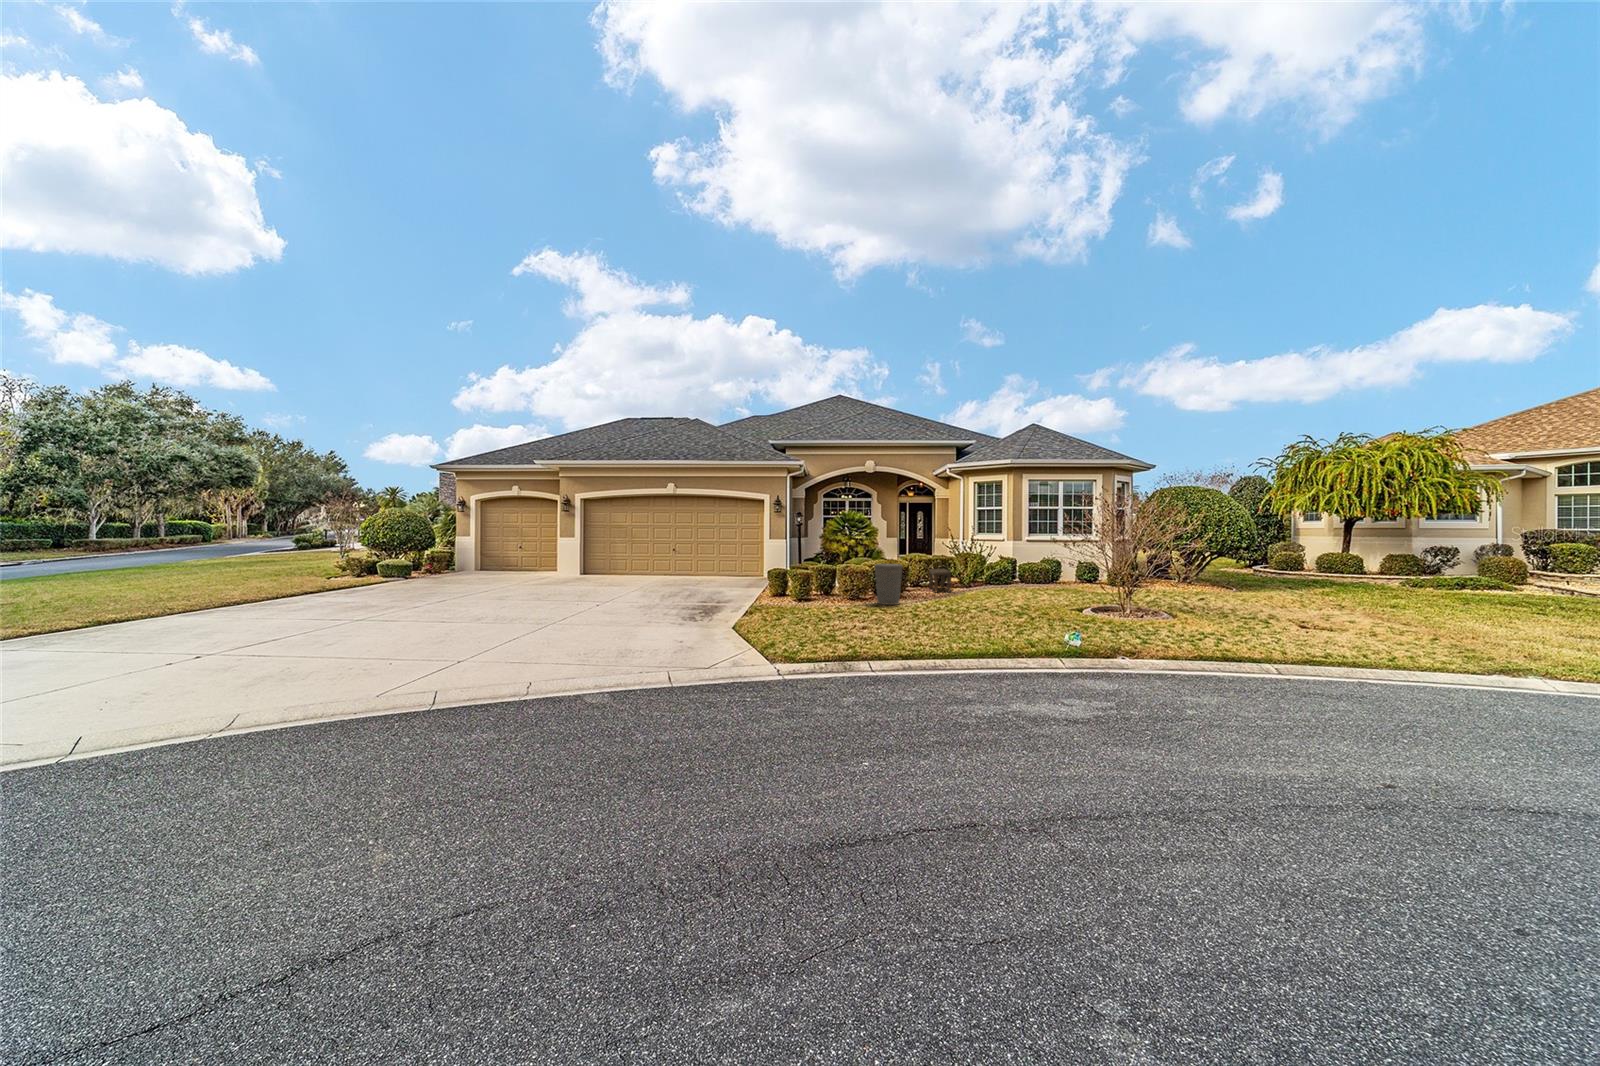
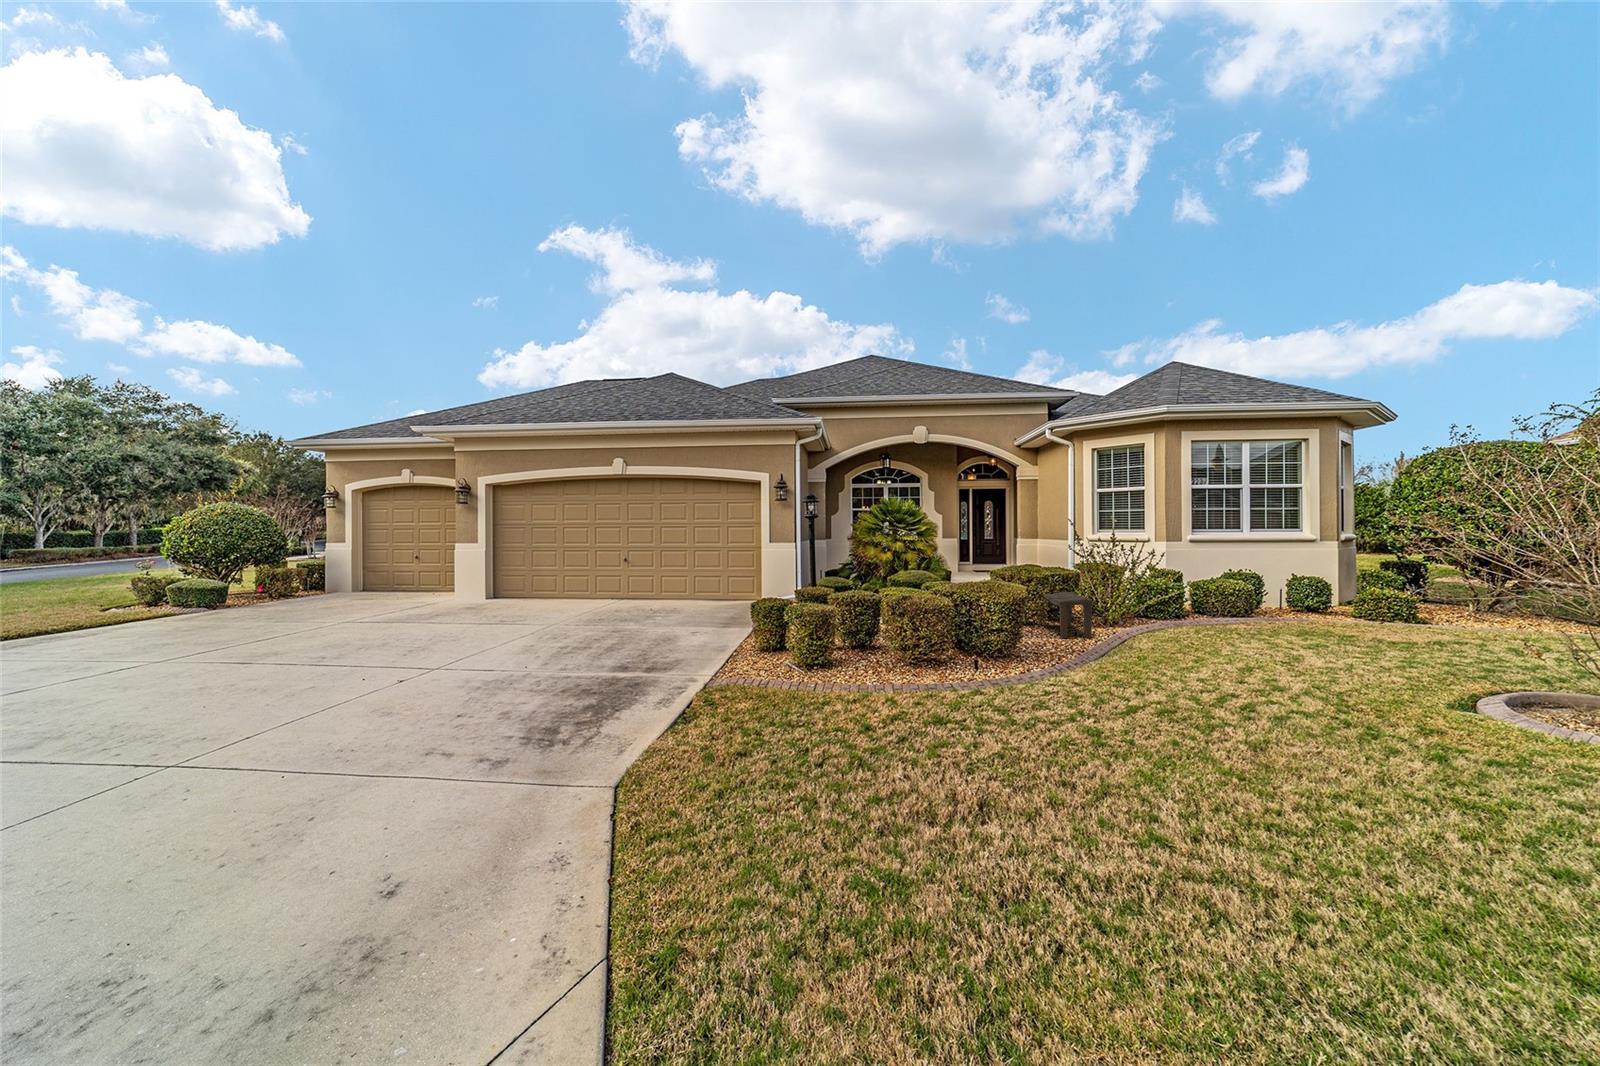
trash can: present [875,564,903,605] -> none [961,590,1021,678]

